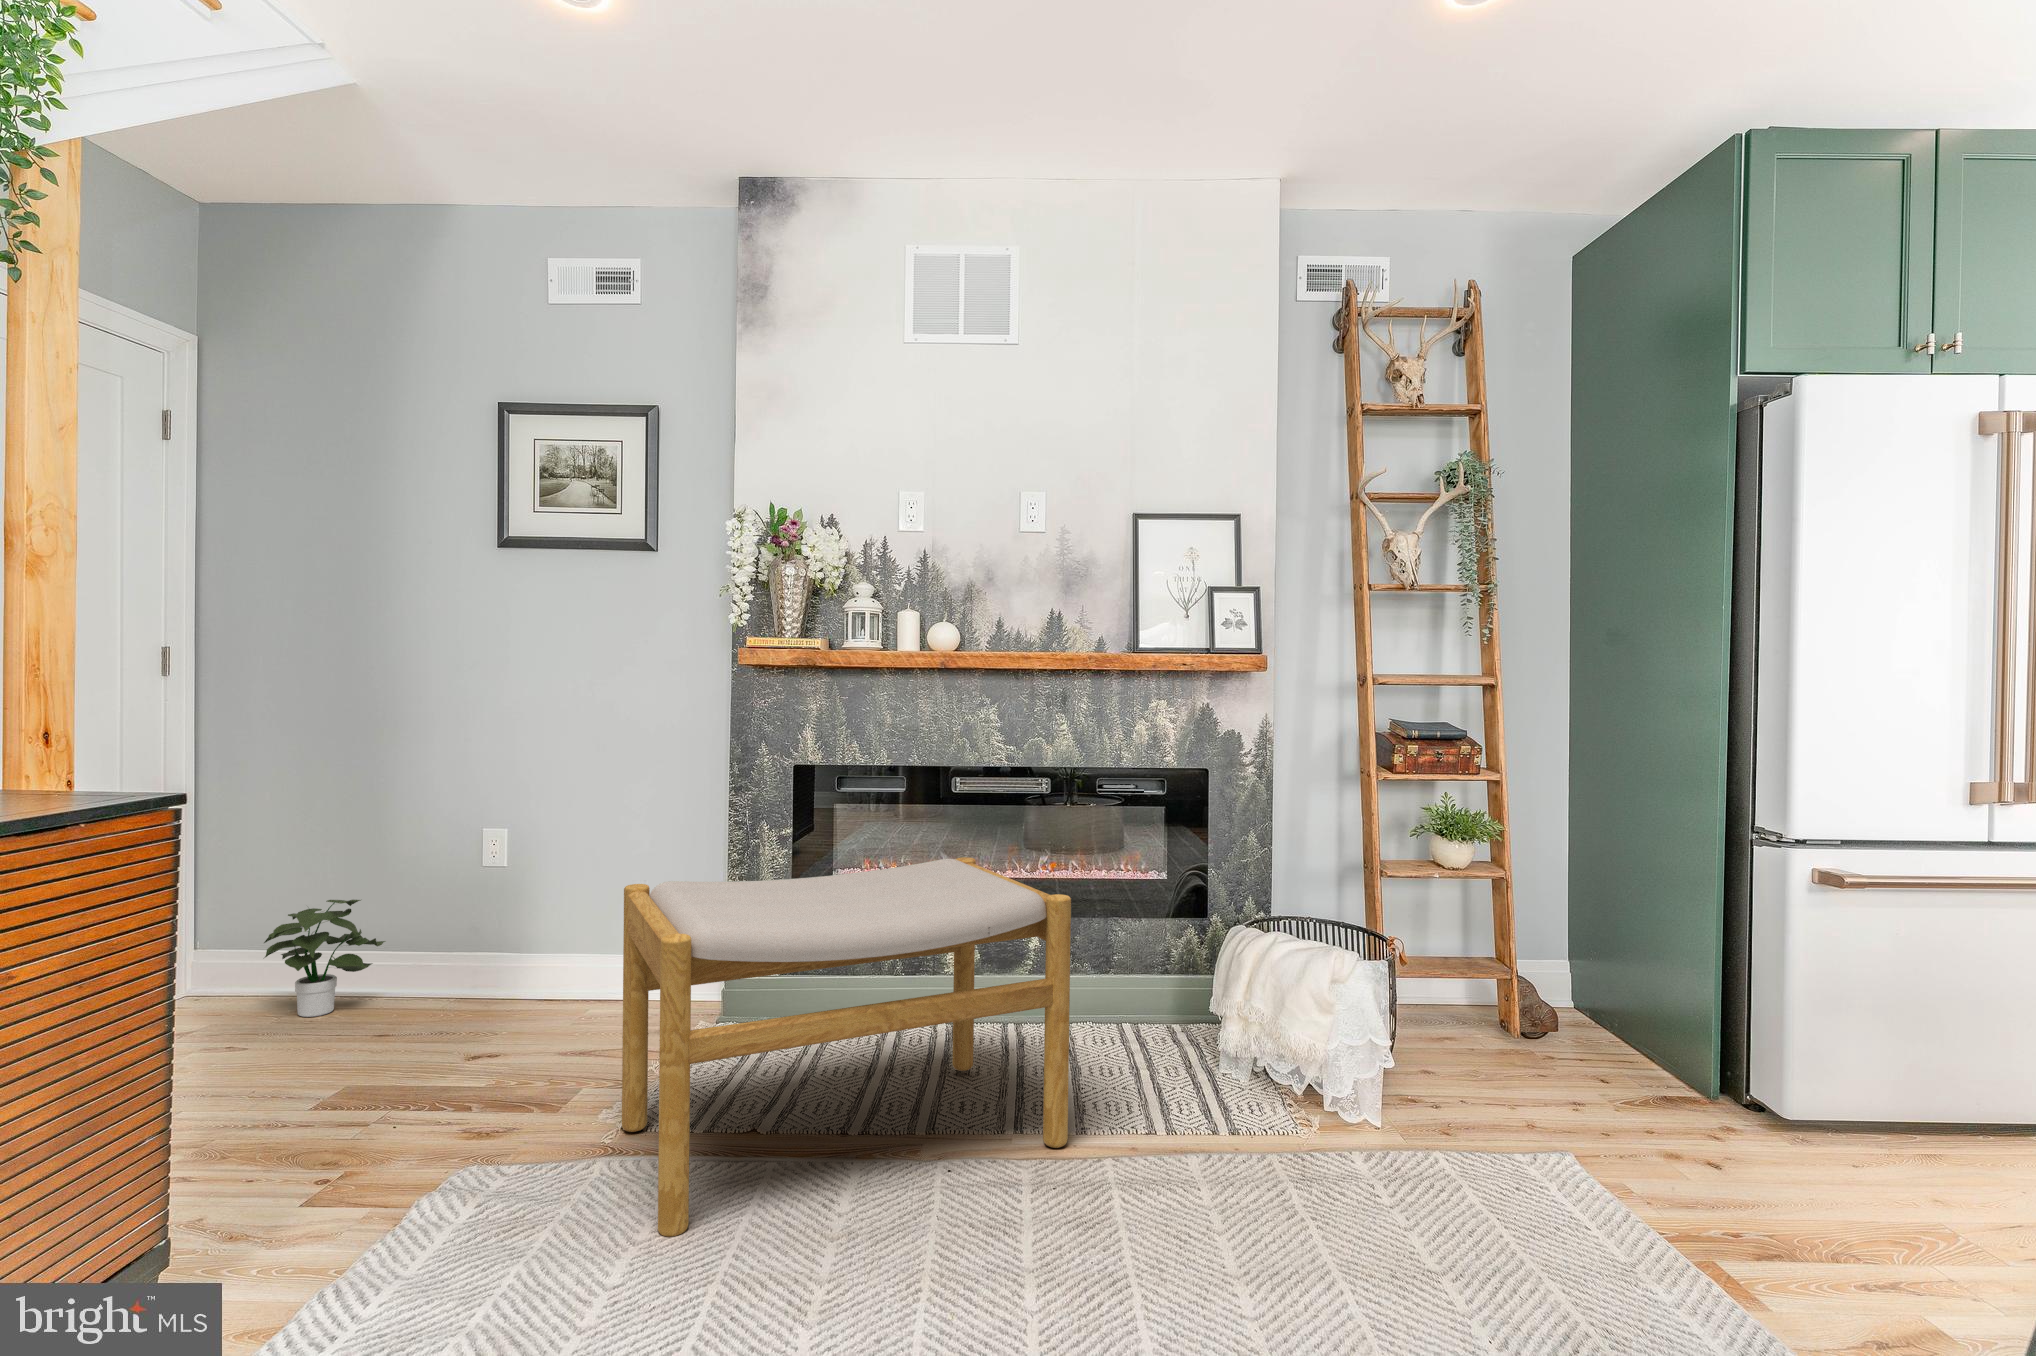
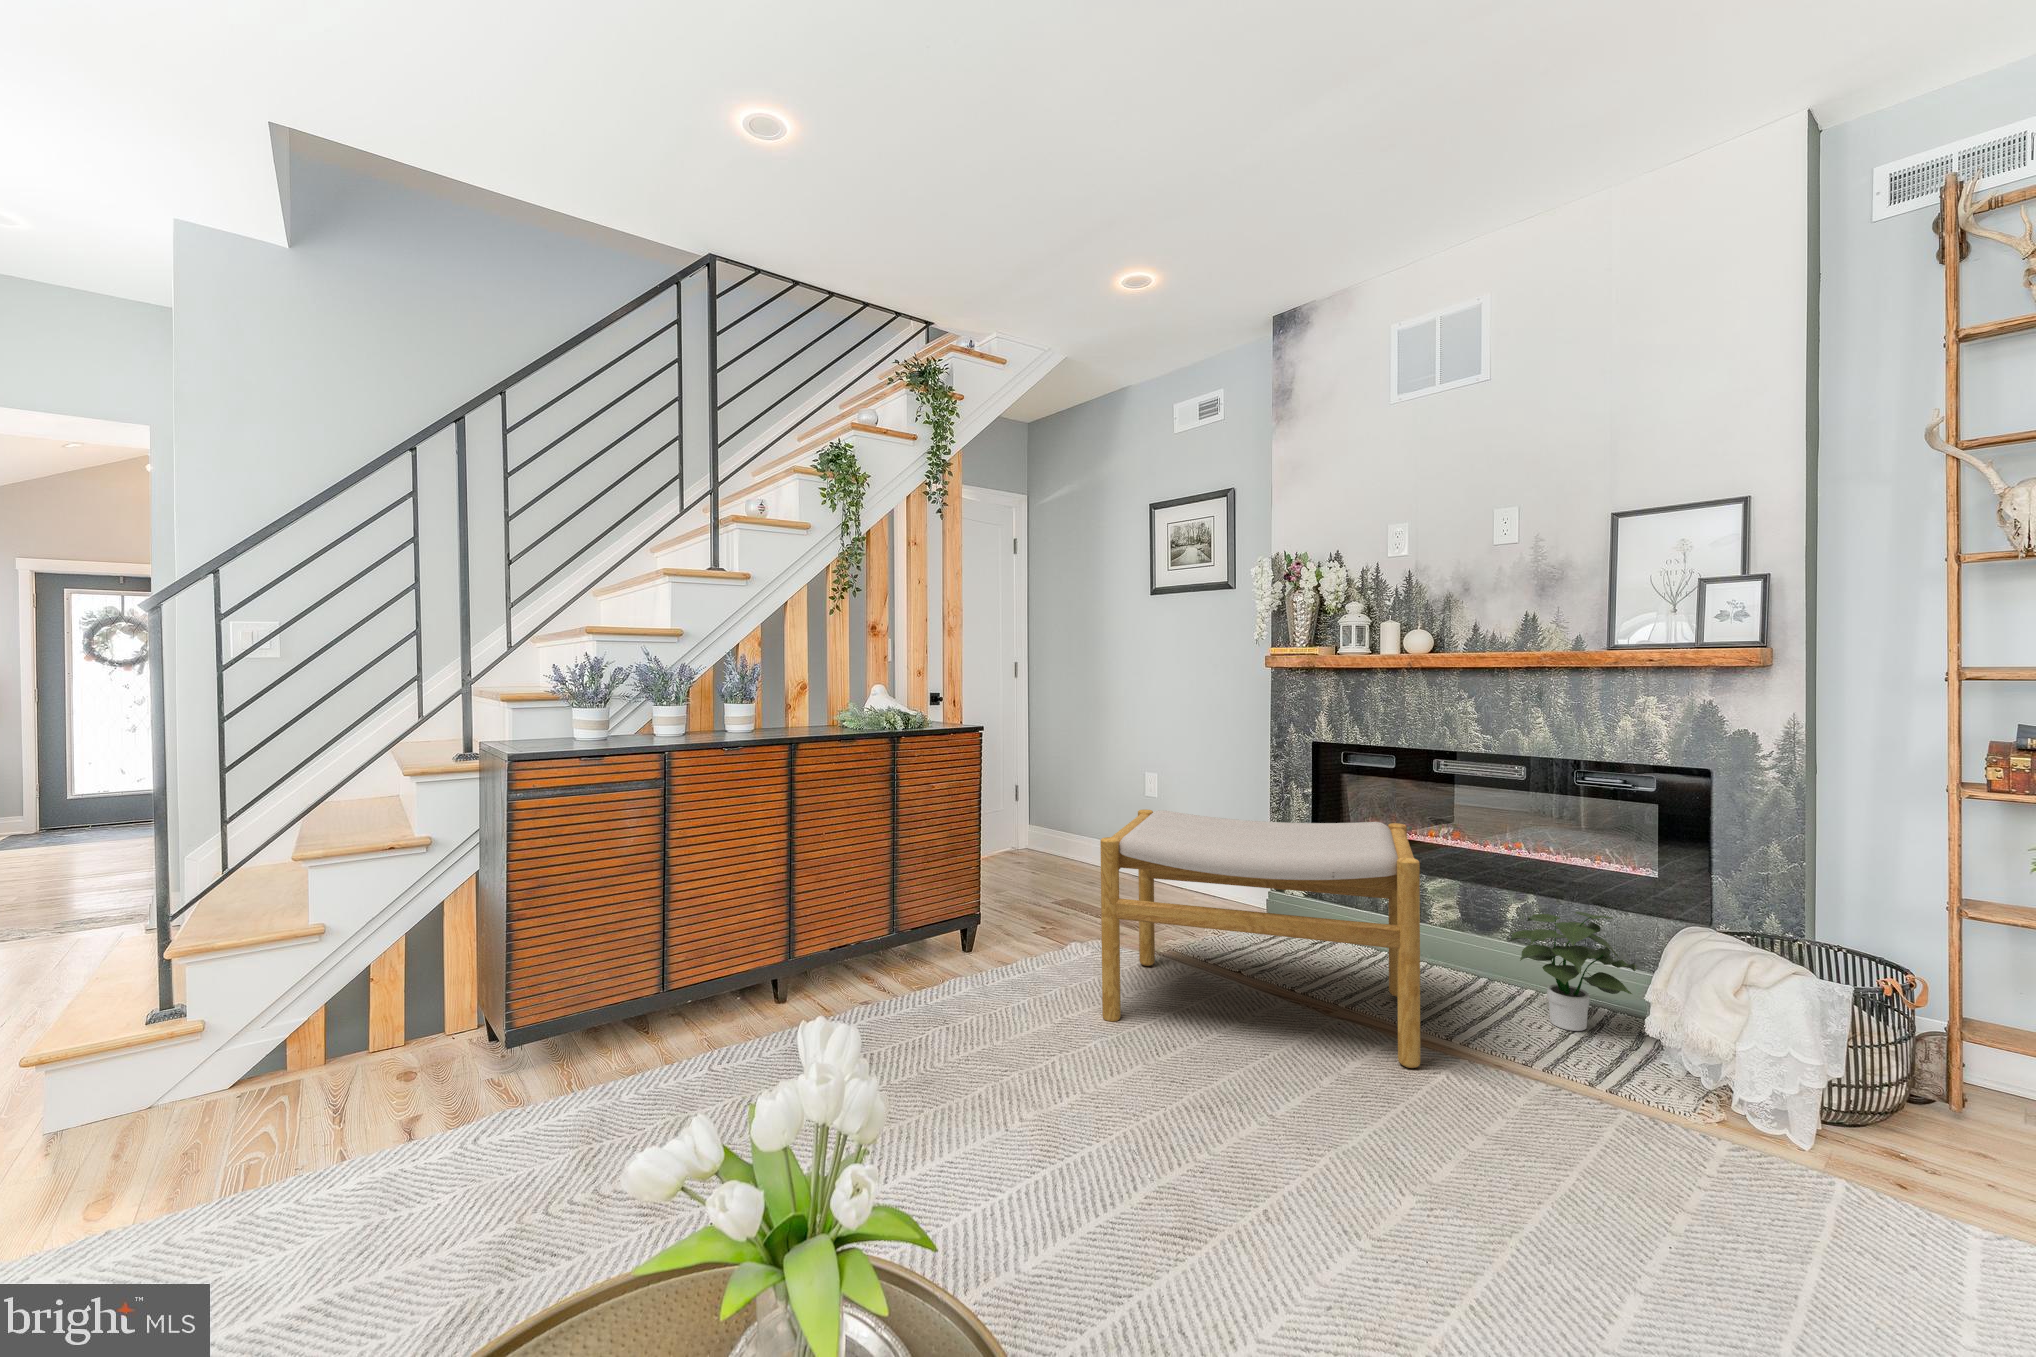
potted plant: present [264,900,386,1017] -> present [1510,911,1637,1031]

